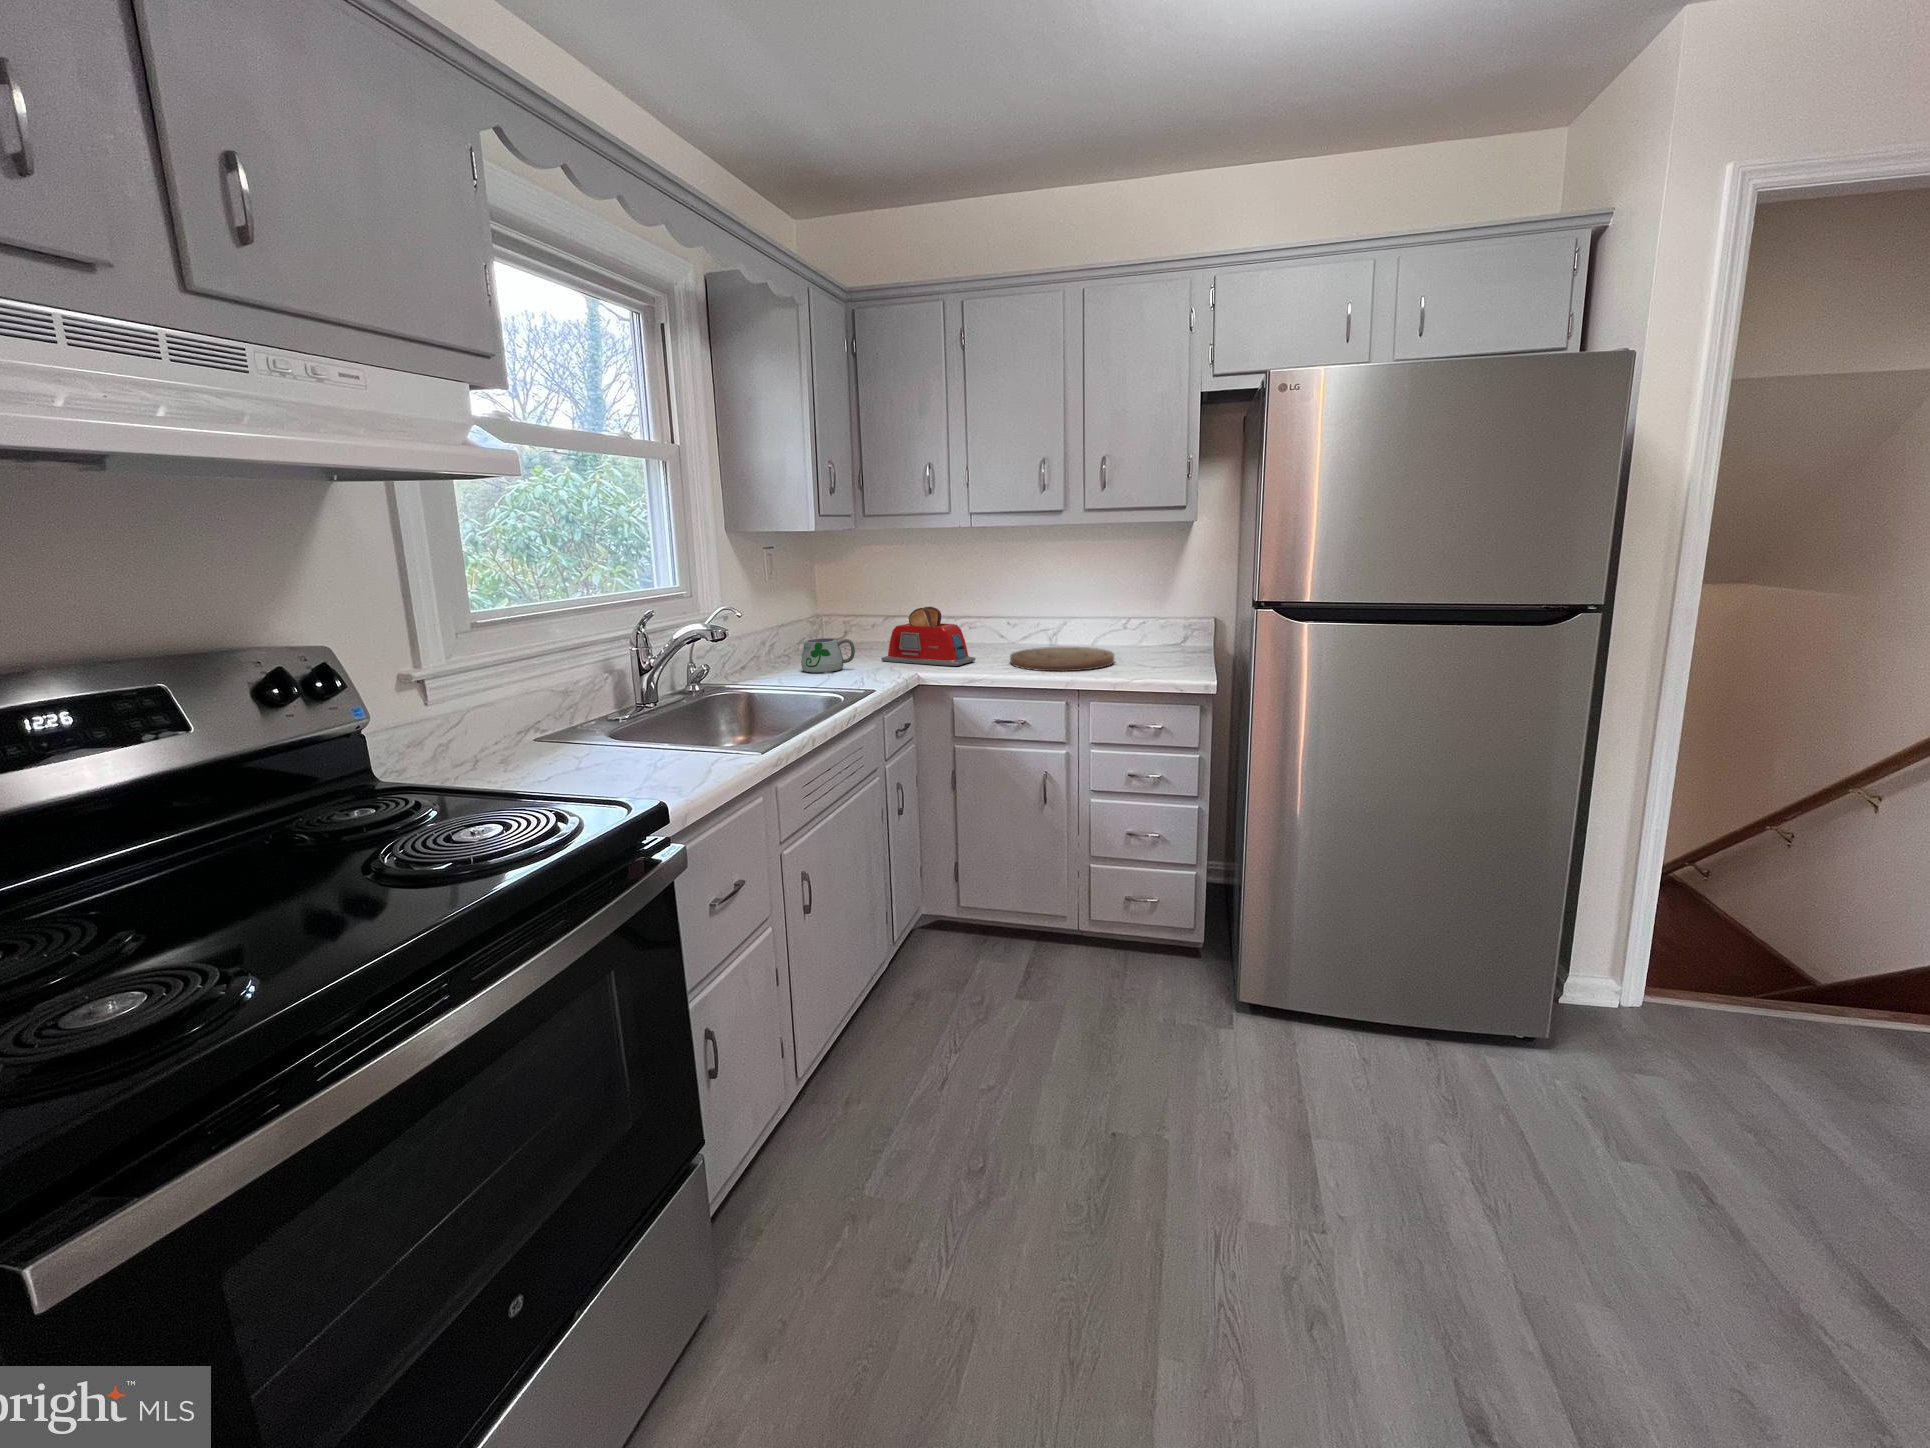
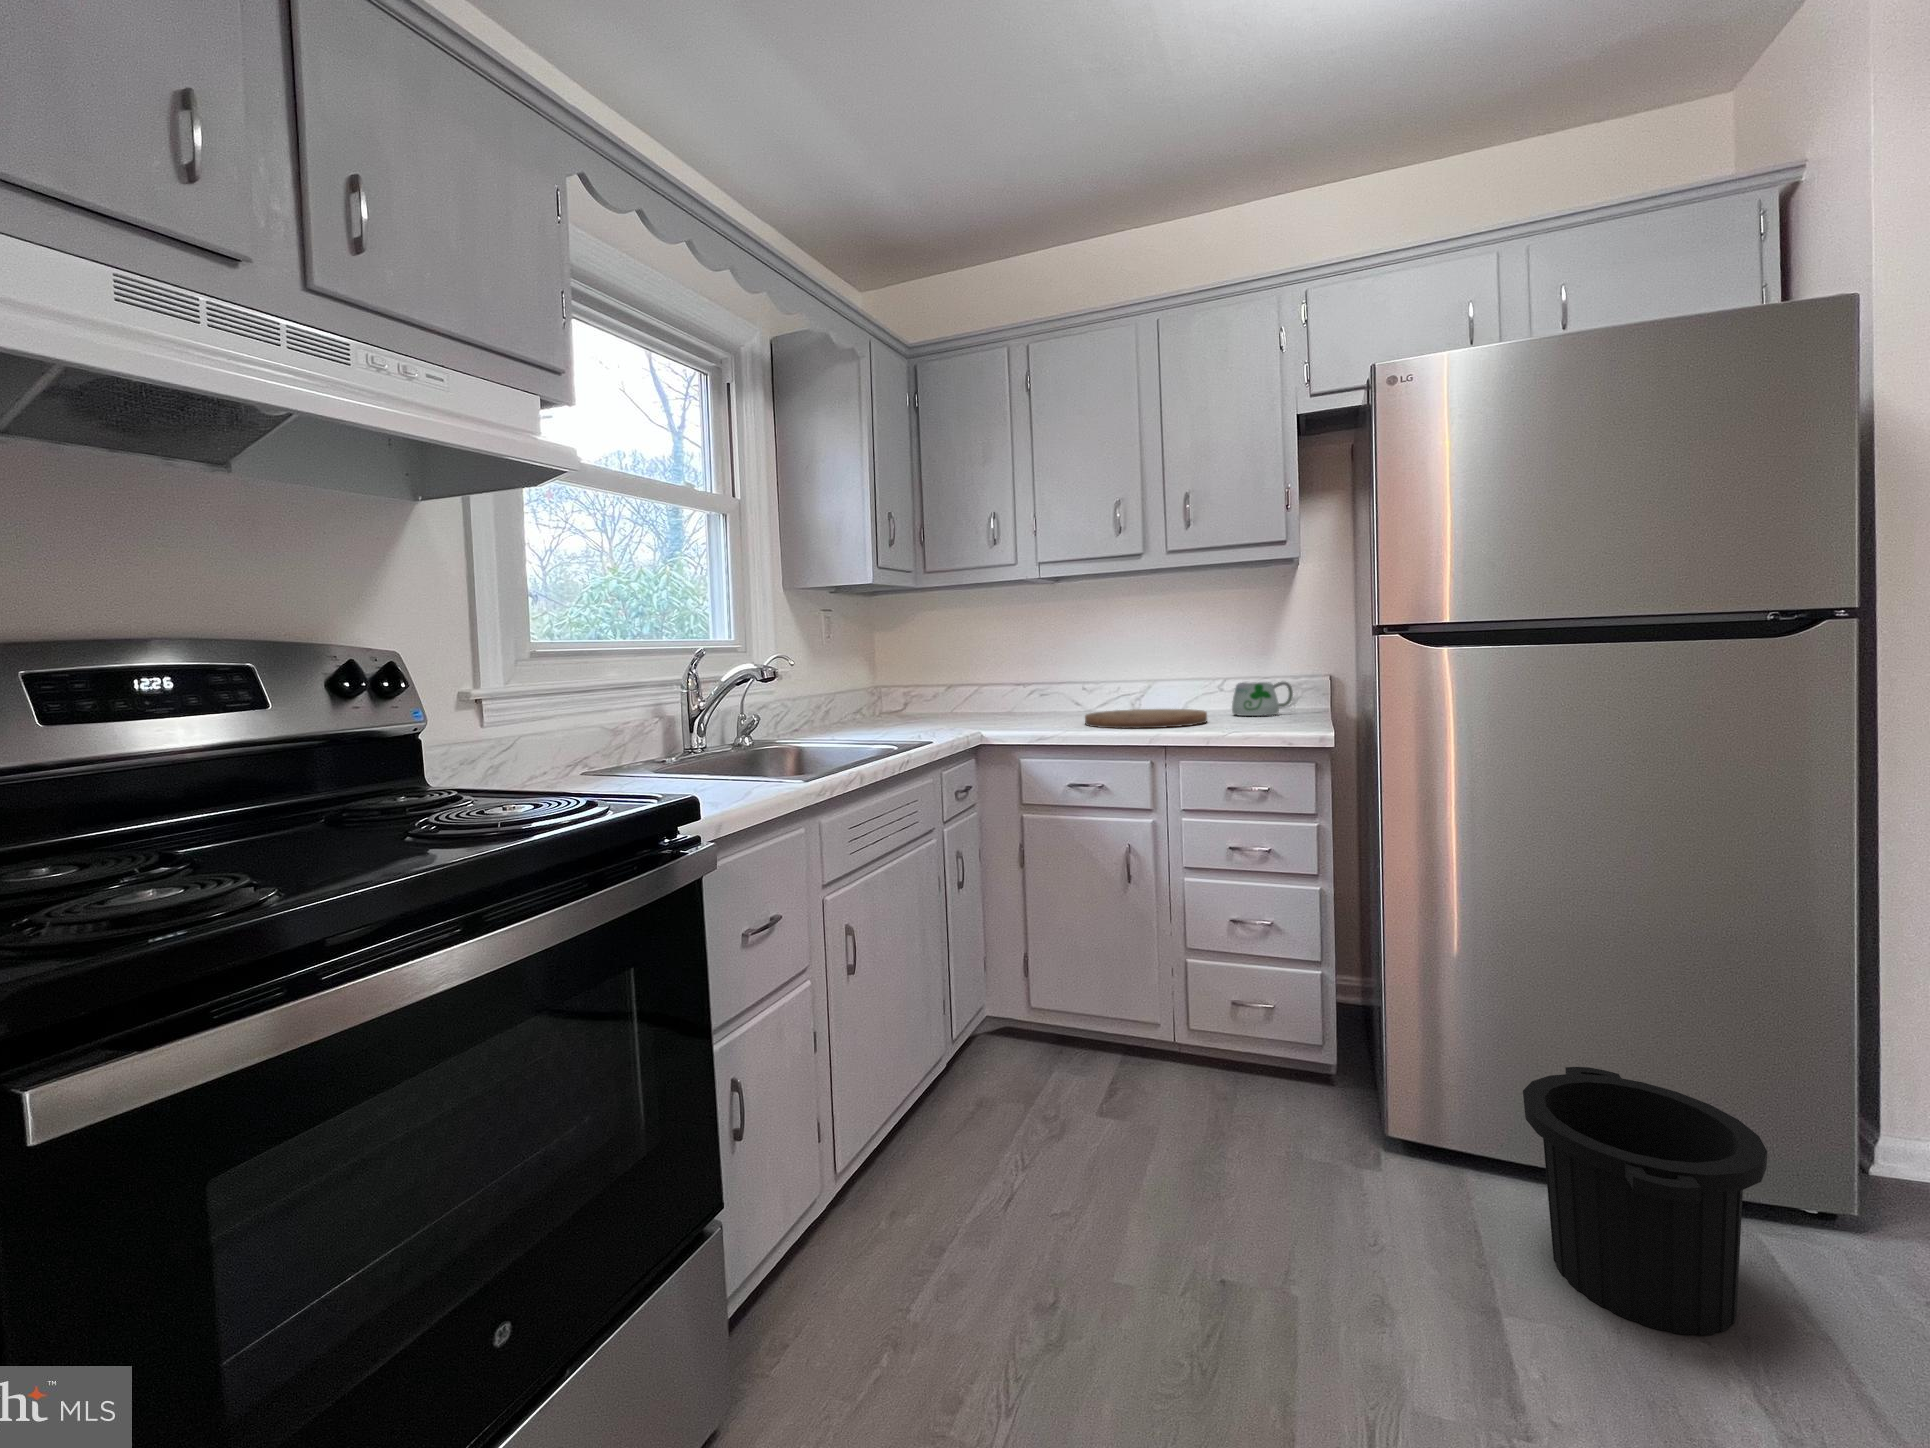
toaster: present [881,607,975,666] -> none [942,664,1046,726]
mug: present [801,638,855,674] -> present [1232,682,1293,716]
trash can: none [1339,947,1497,1138] -> present [1523,1067,1767,1335]

